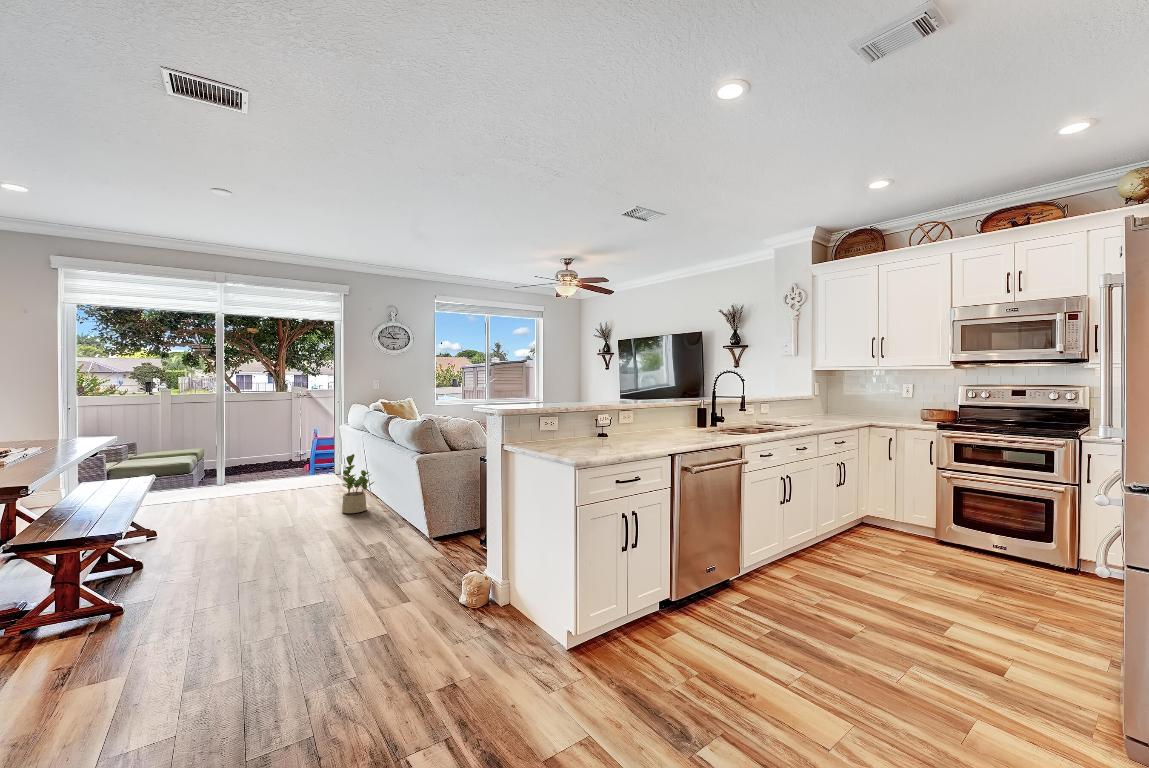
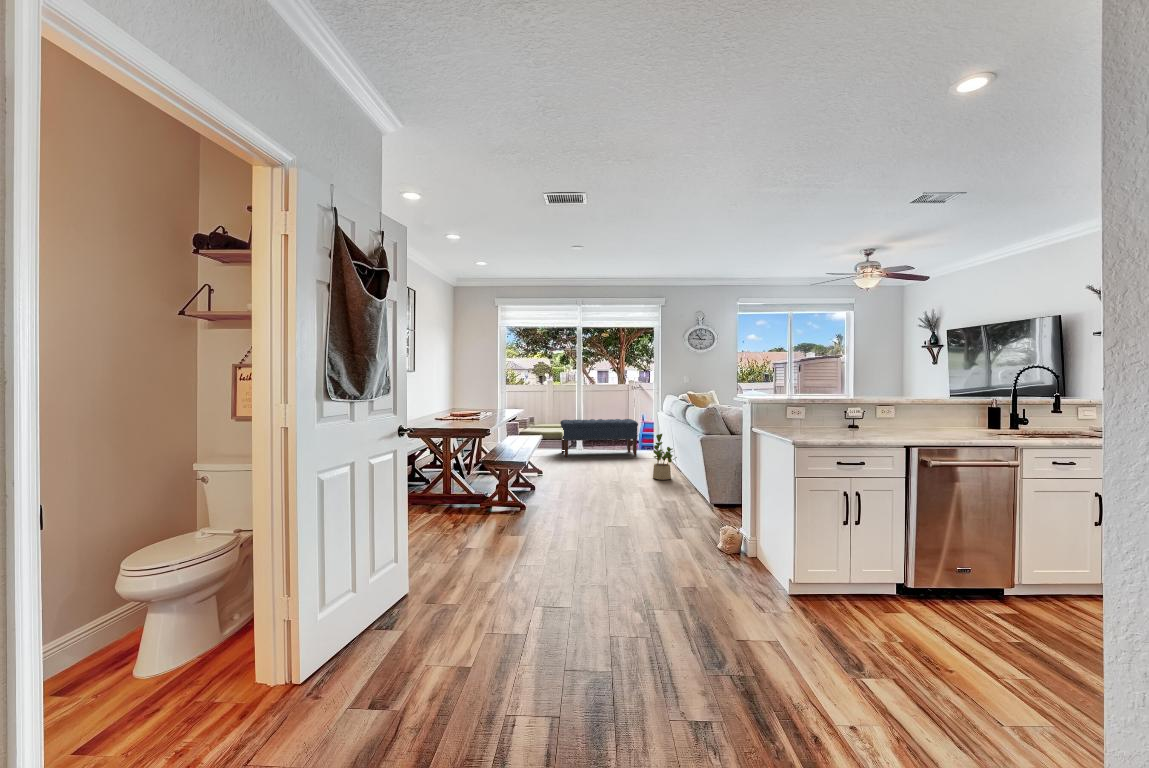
bench: none [186,437,312,499] -> present [560,419,638,457]

